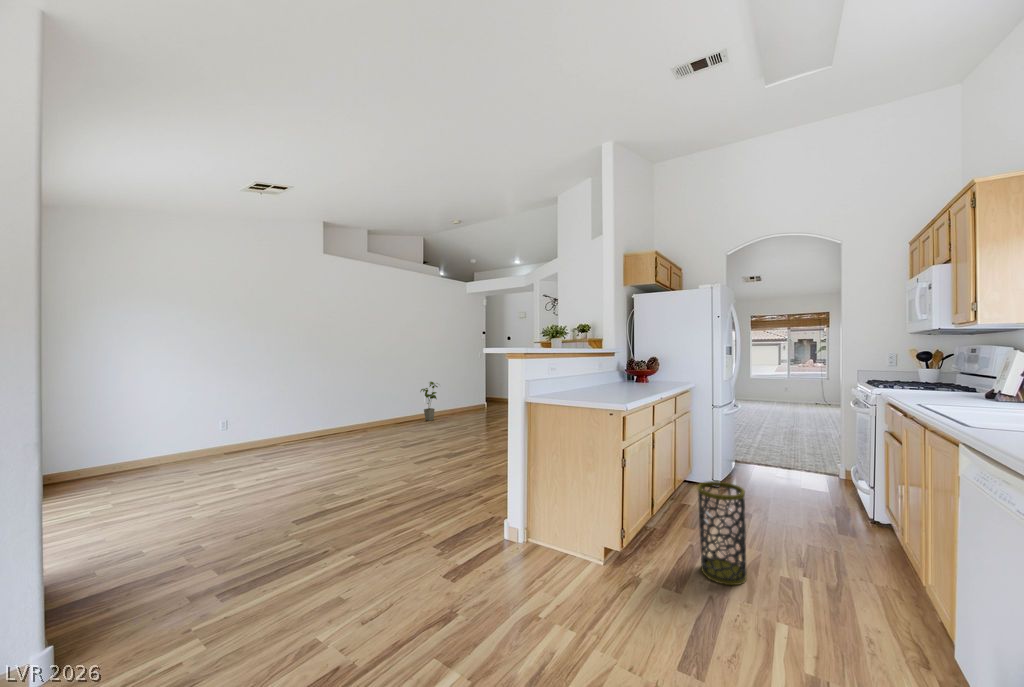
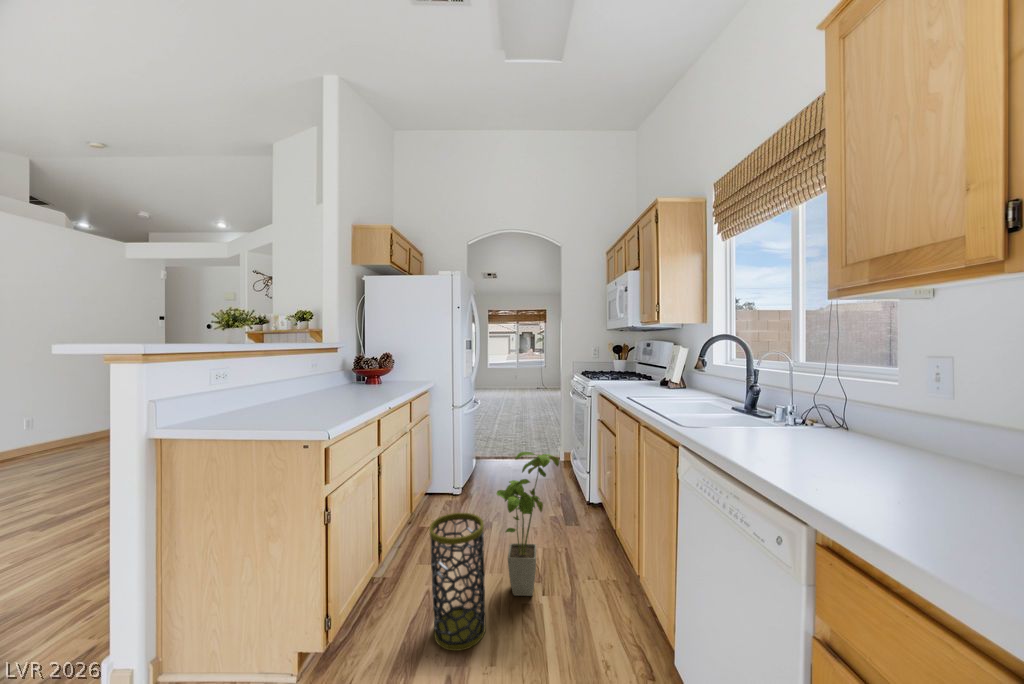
house plant: present [420,382,438,421] -> present [497,452,559,596]

